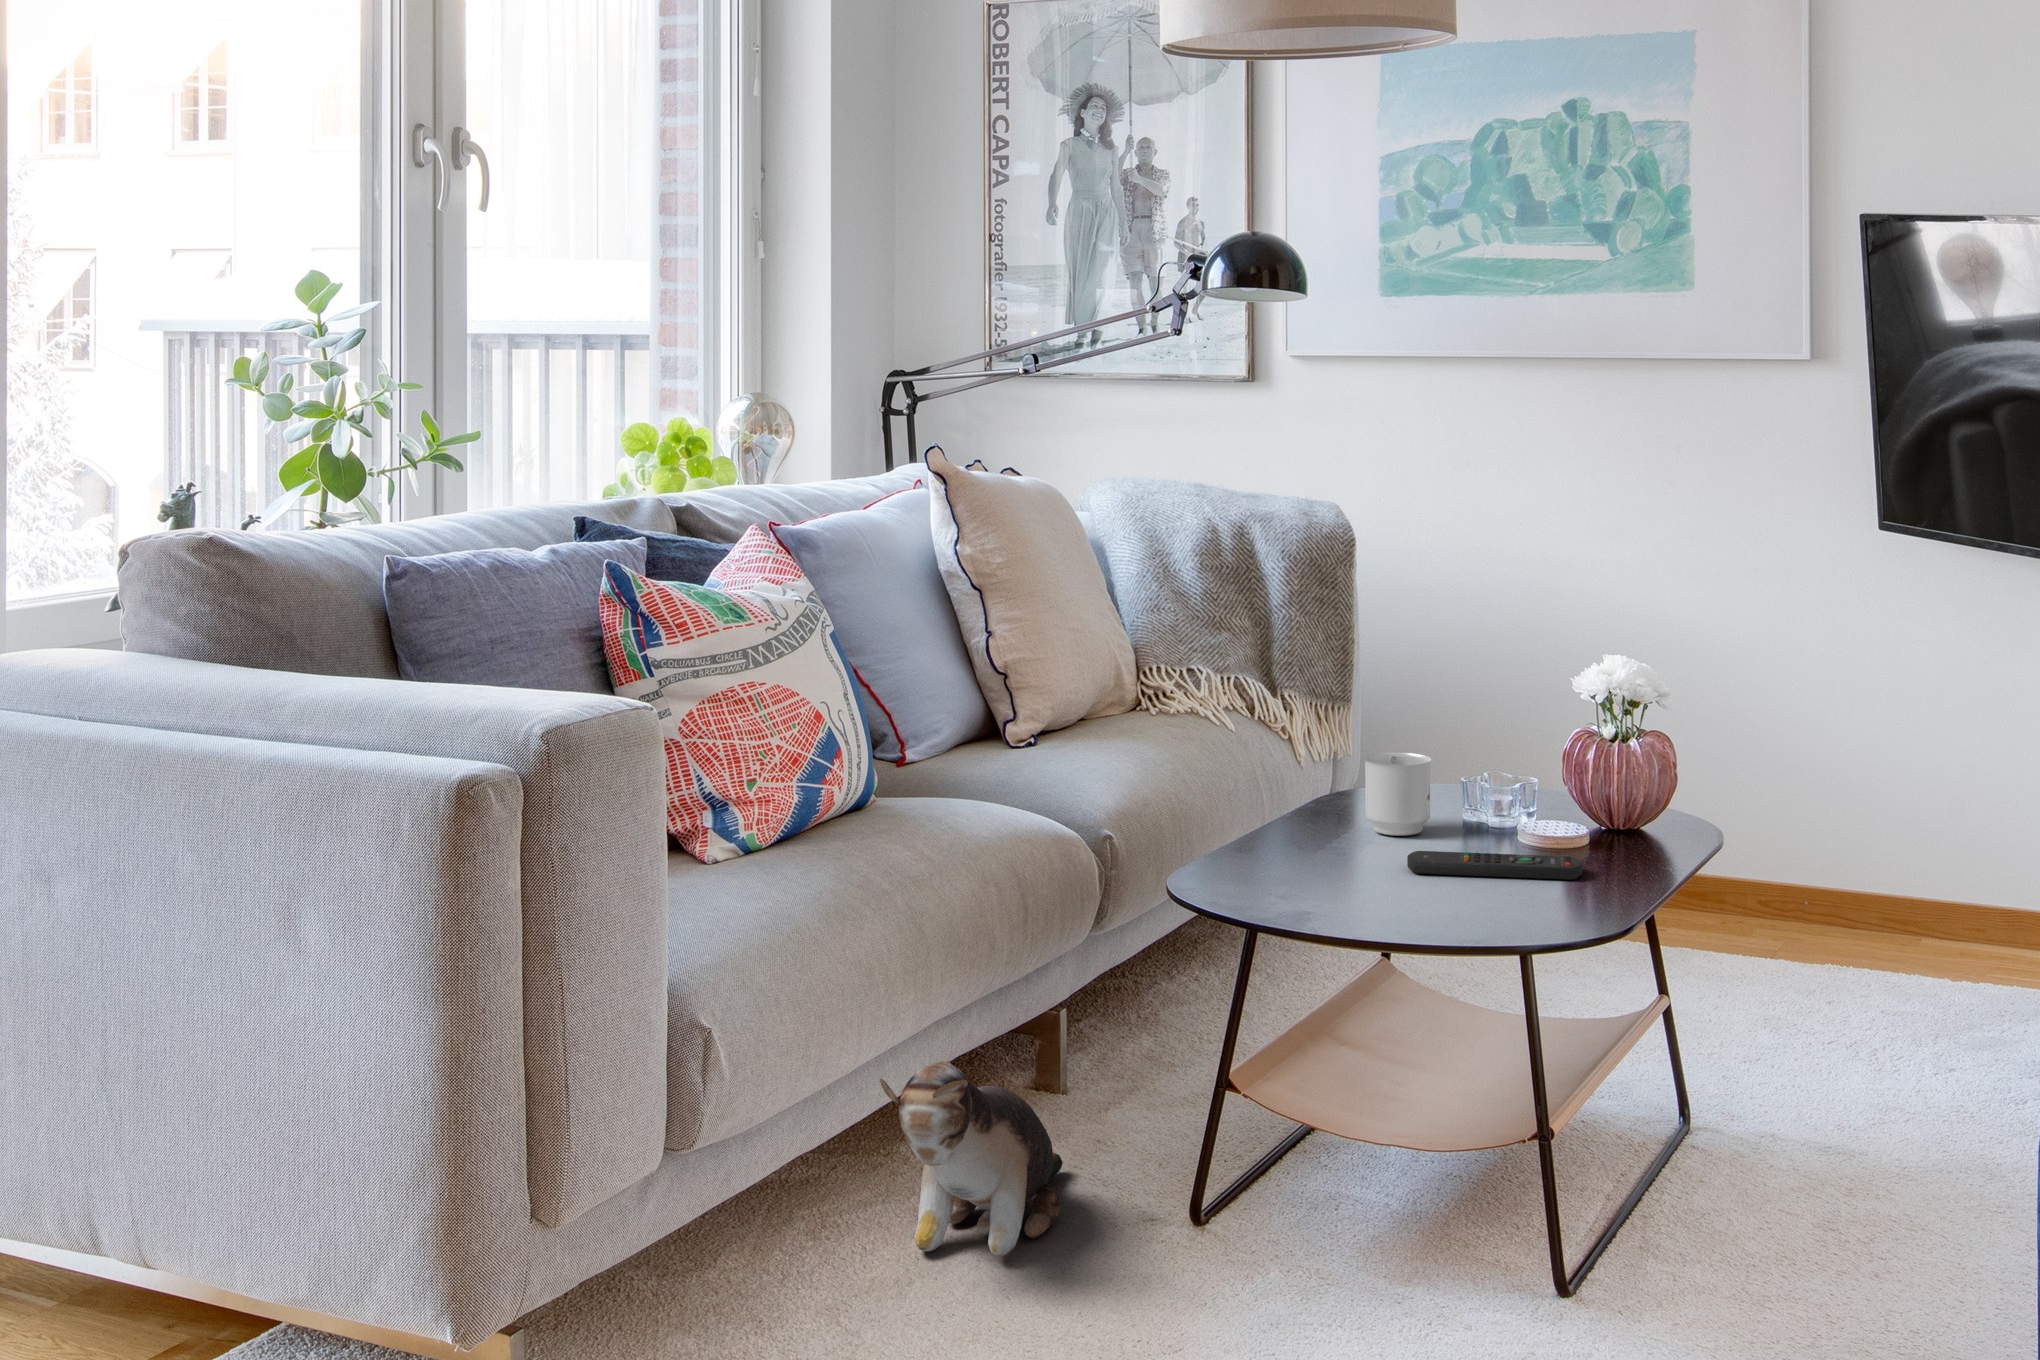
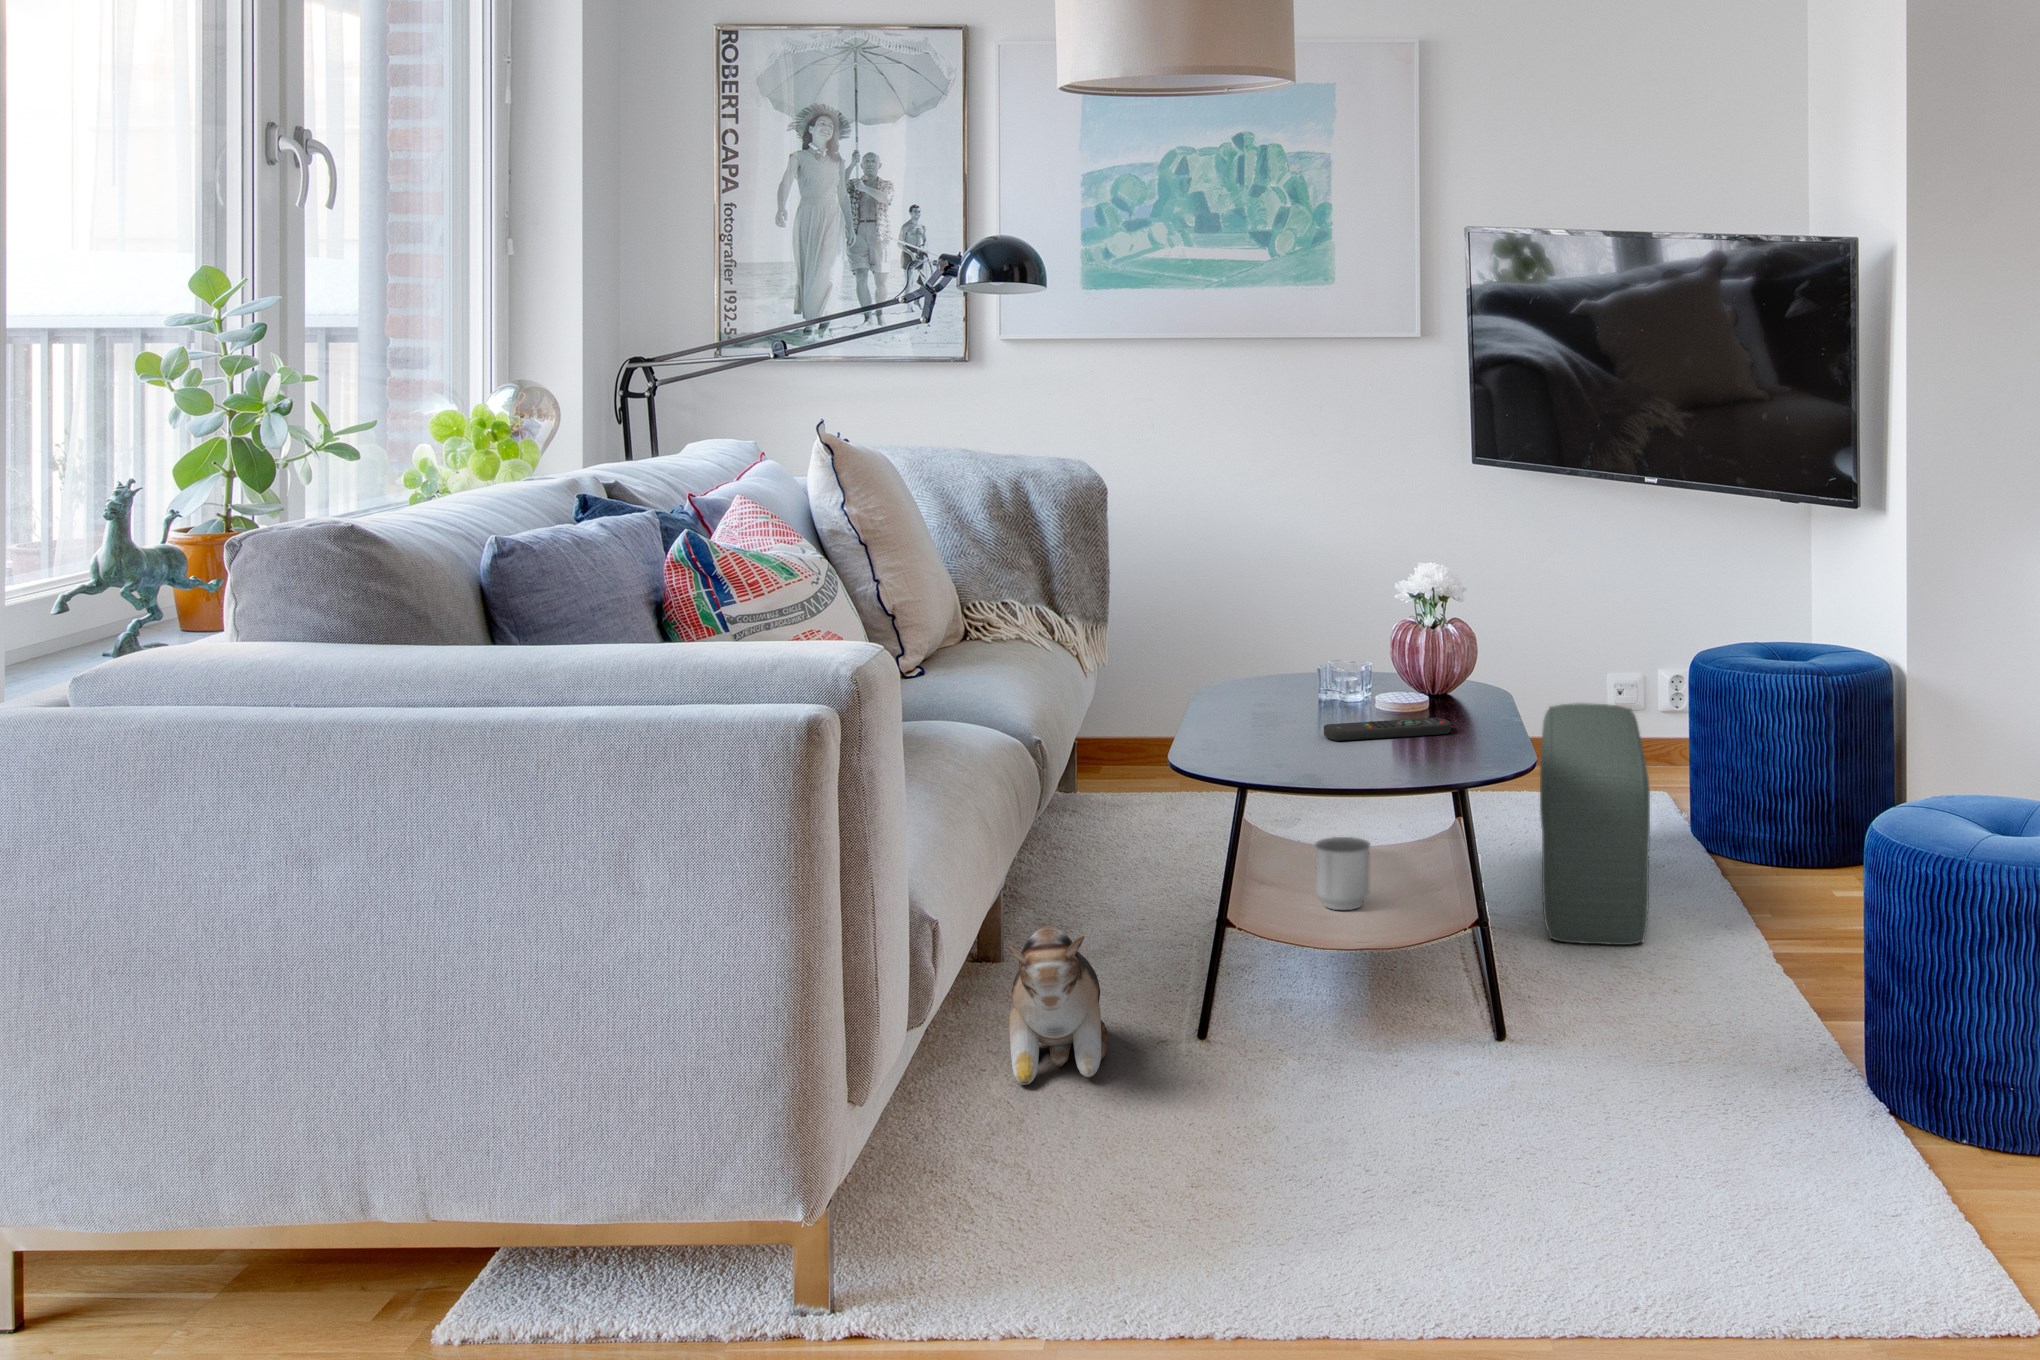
mug: present [1364,752,1431,836] -> present [1315,837,1370,910]
pouf: none [1752,858,1993,1205] -> present [1540,703,1650,945]

